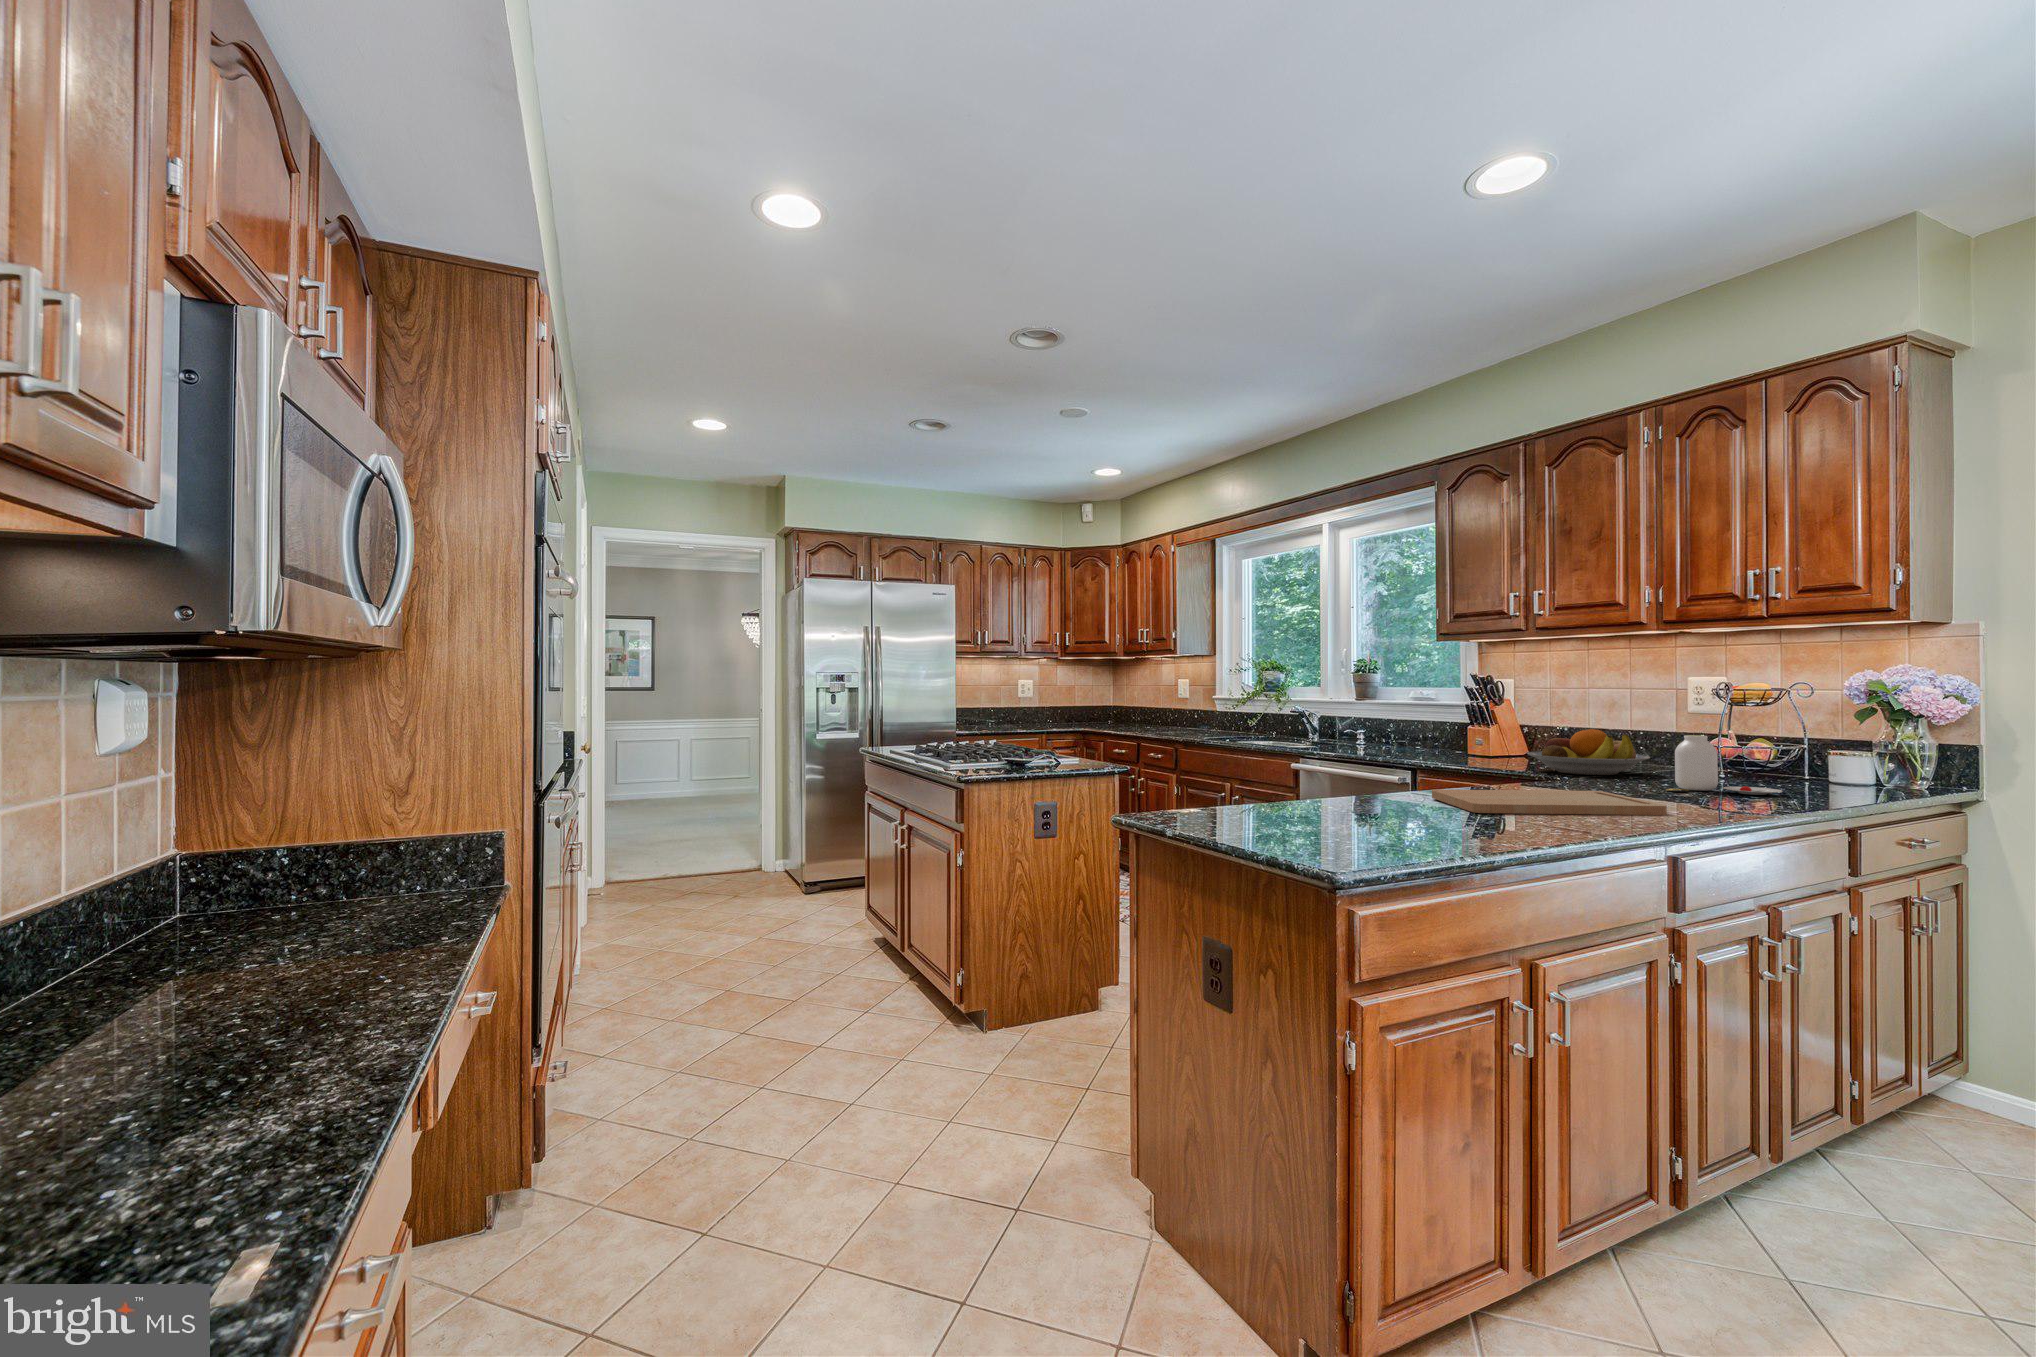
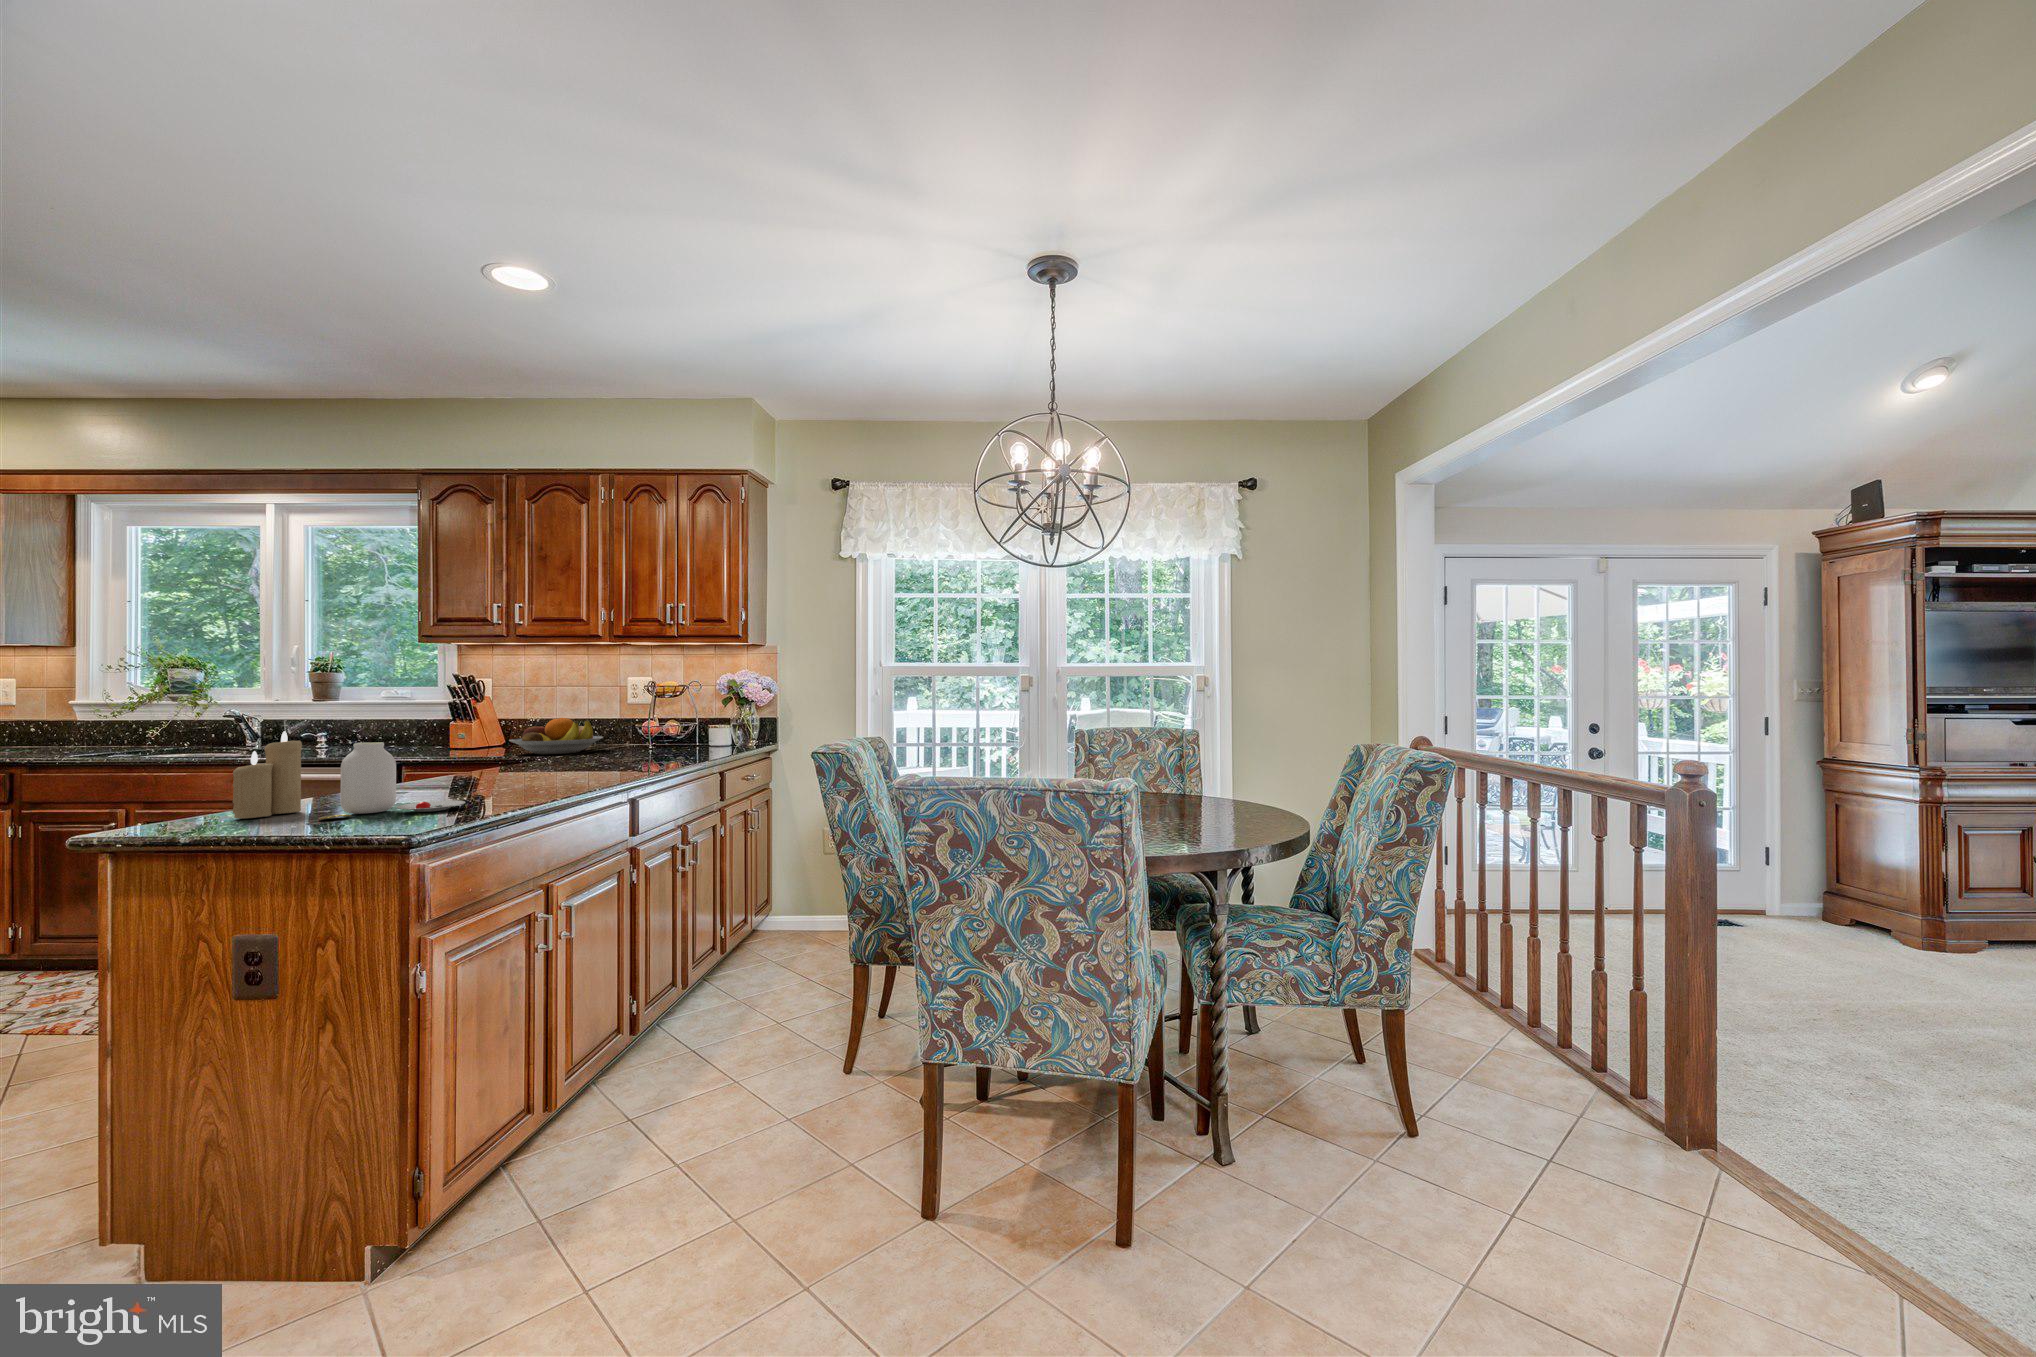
jar: present [1666,735,1782,795] -> present [319,742,465,819]
candle: none [1232,738,1285,821] -> present [233,731,302,819]
cutting board: present [1432,789,1667,815] -> none [441,761,627,785]

